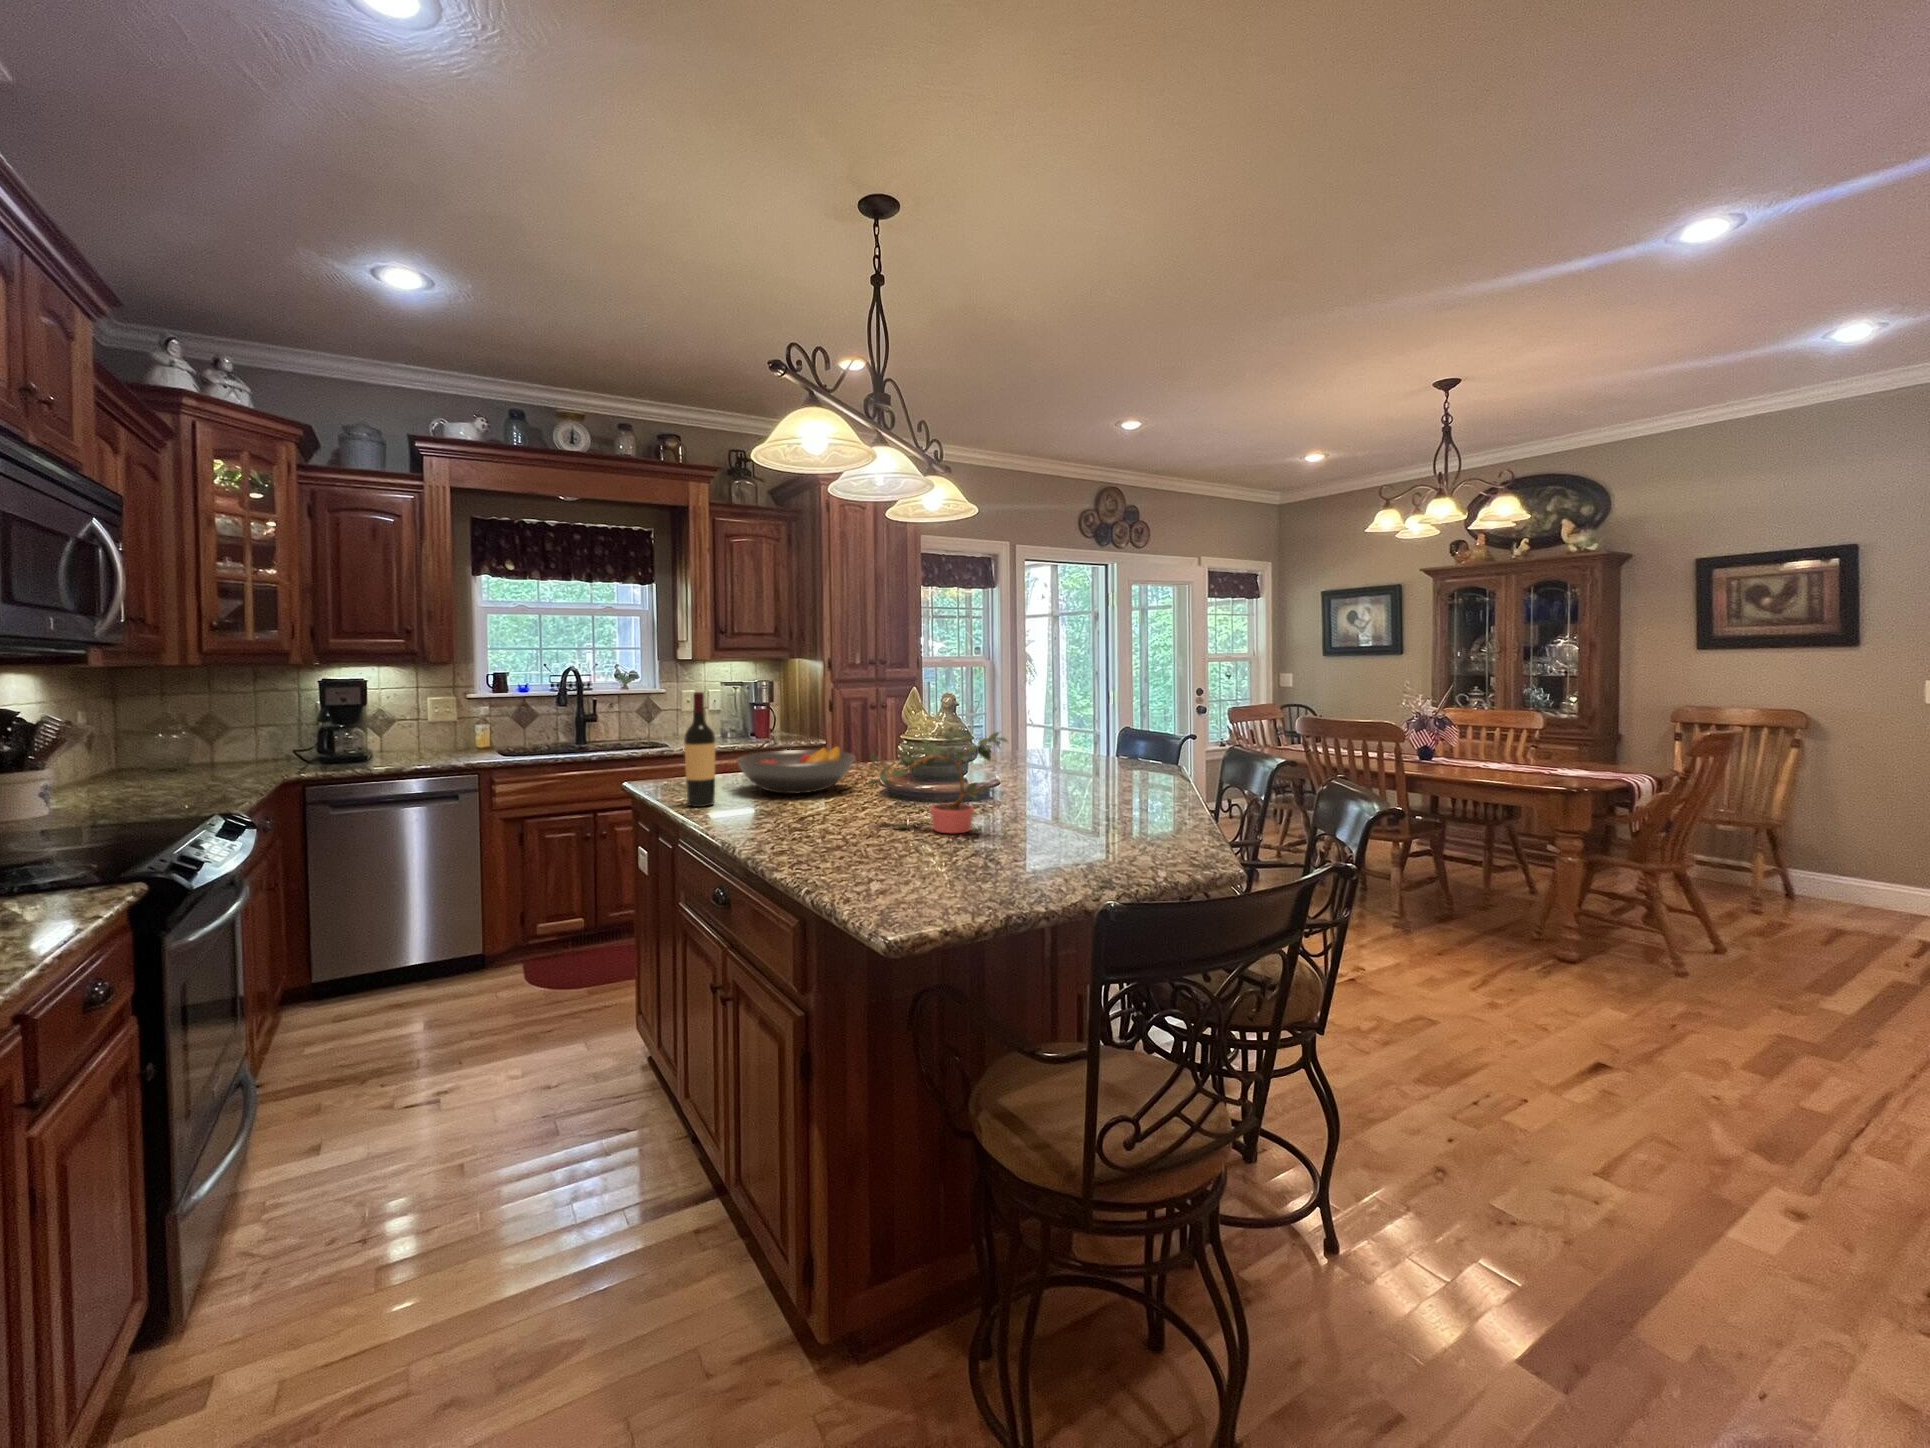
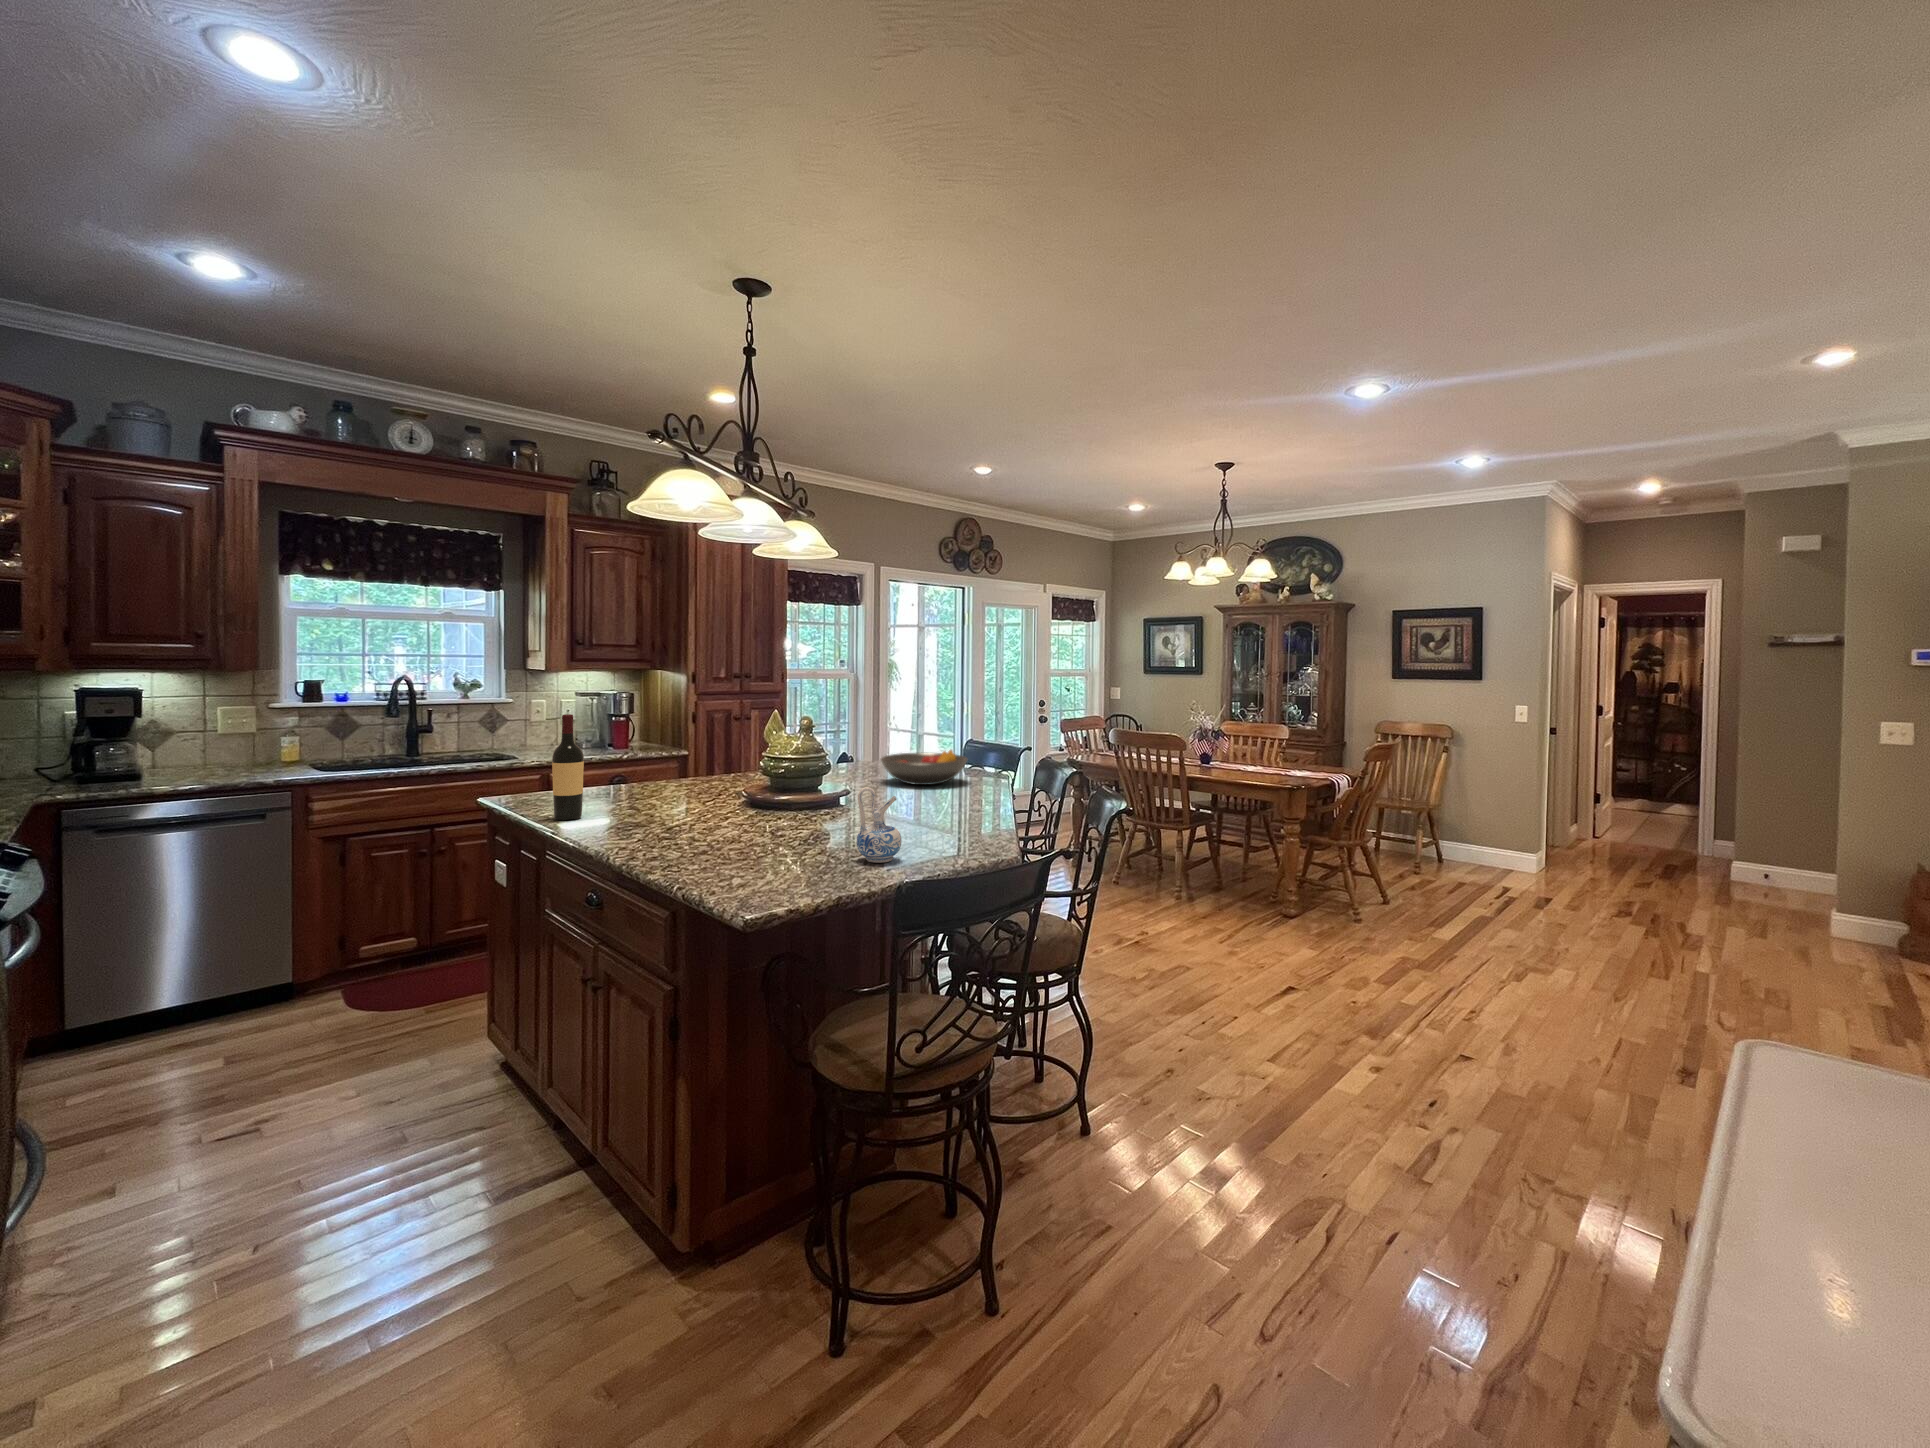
potted plant: present [868,727,1007,833] -> none [729,747,852,836]
fruit bowl: present [737,746,855,793] -> present [881,750,967,785]
ceramic pitcher: none [1020,773,1078,871] -> present [856,787,901,863]

